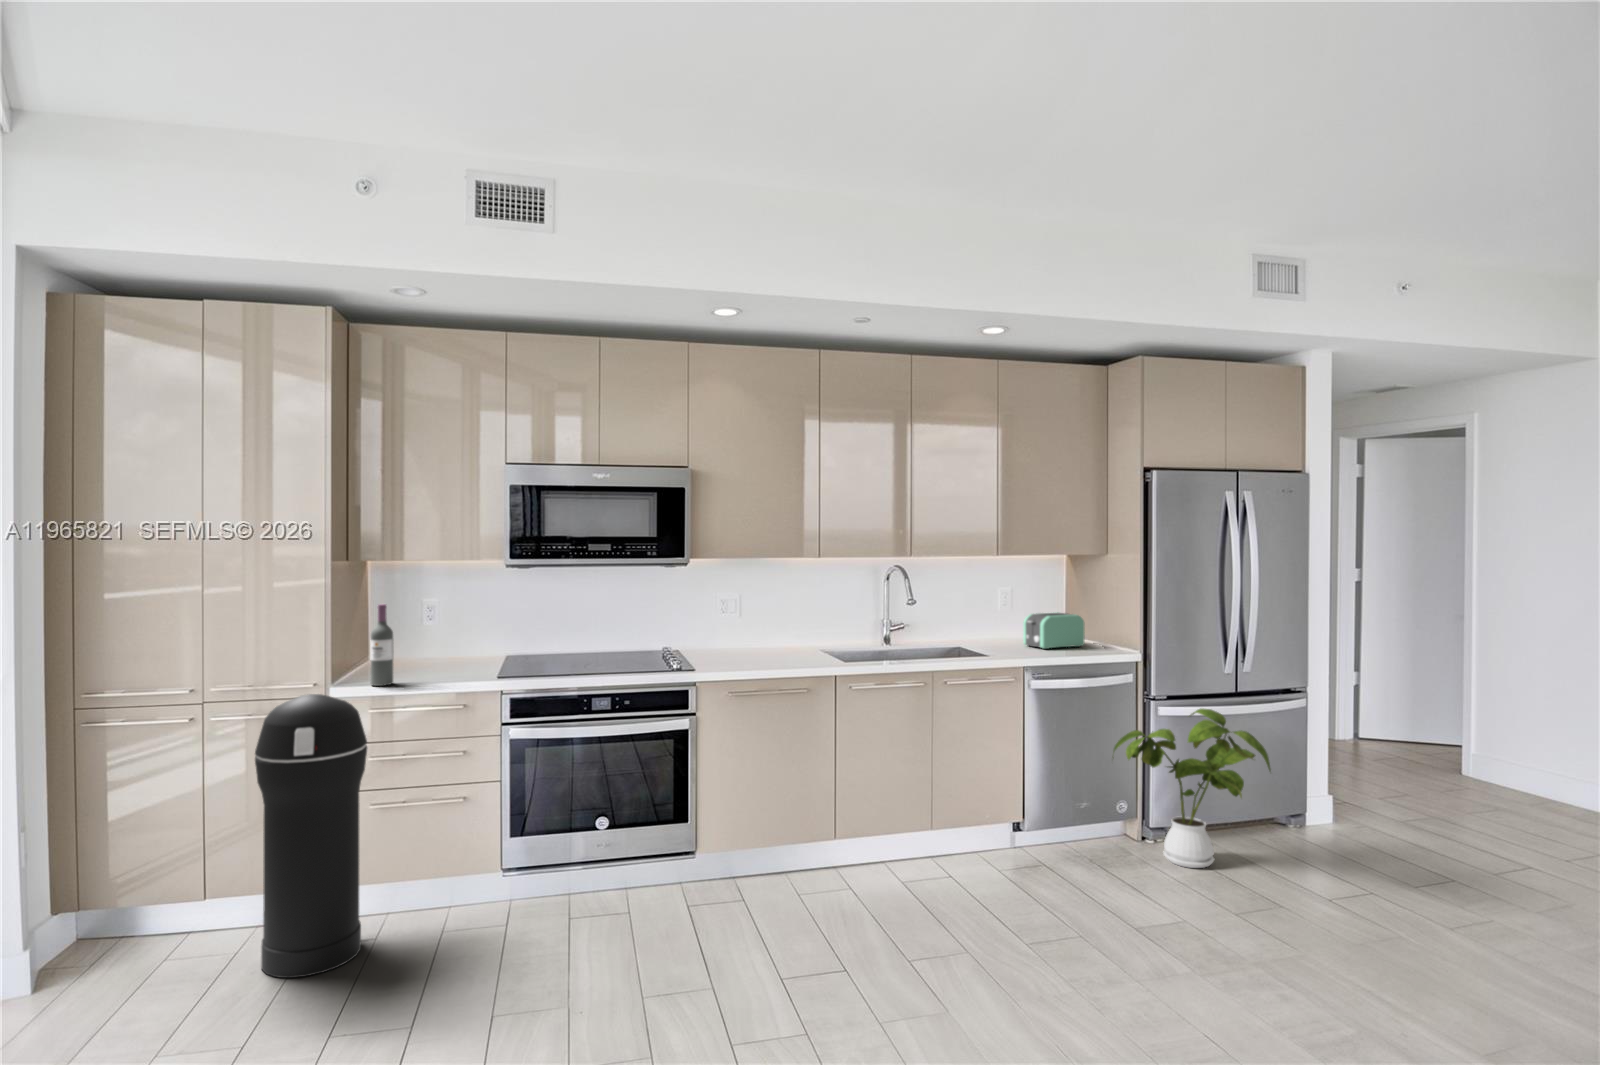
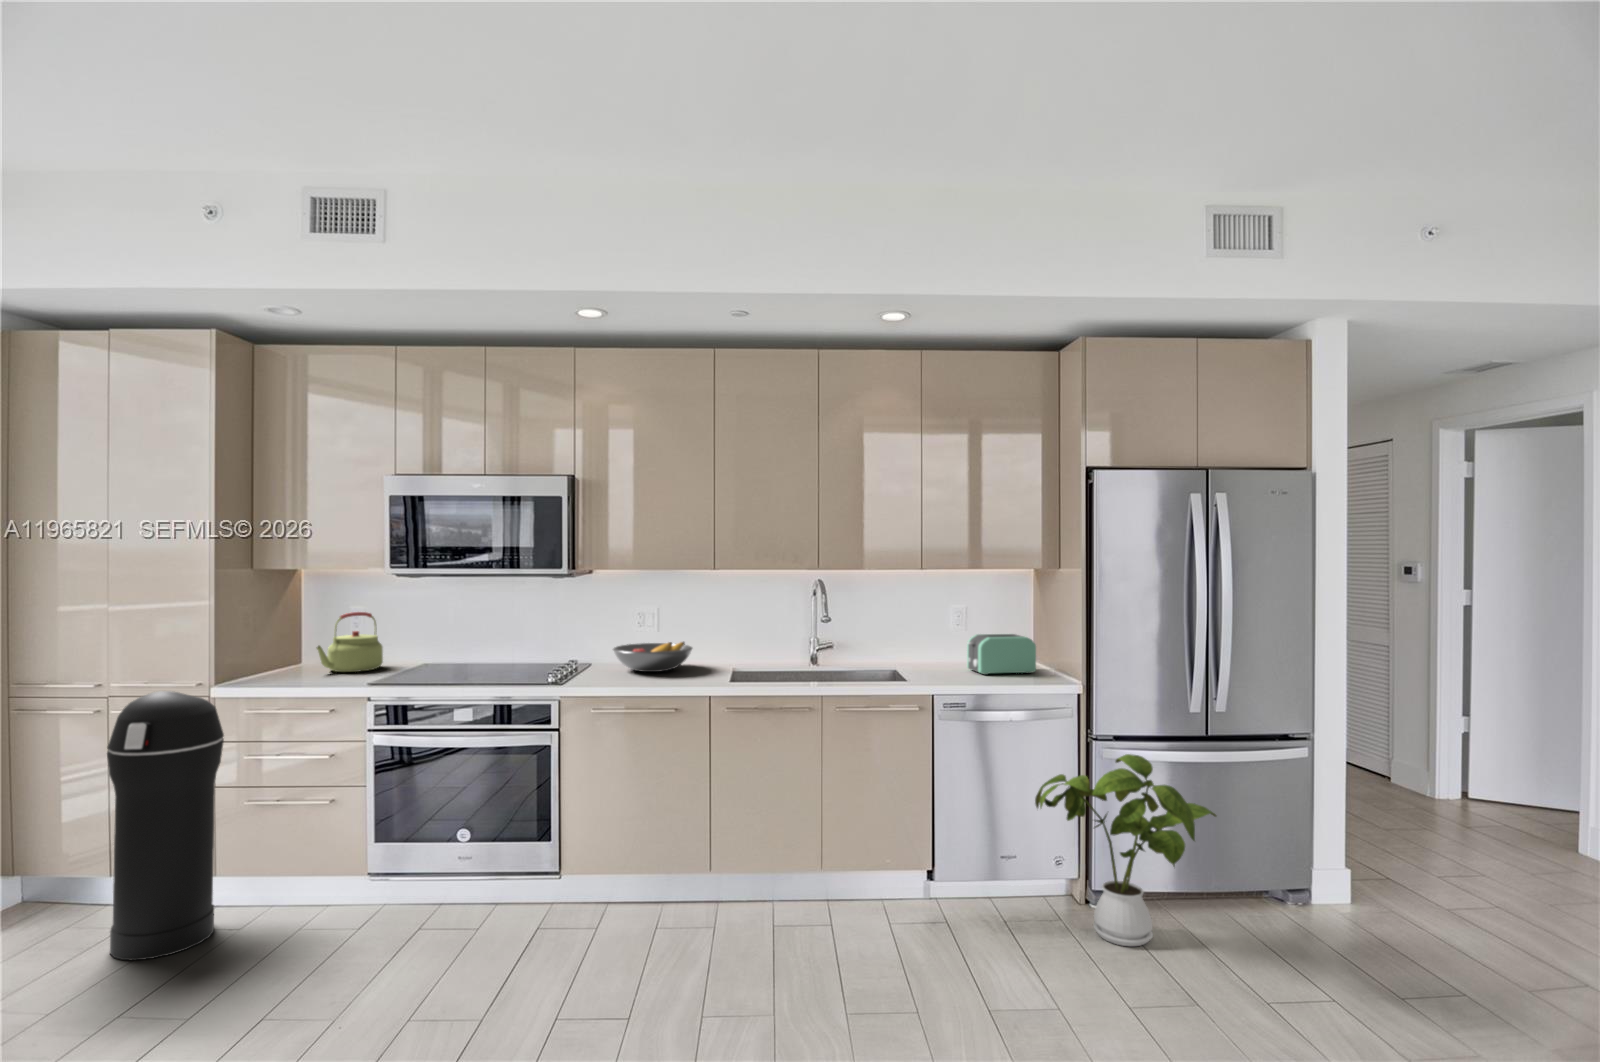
wine bottle: present [371,604,393,686] -> none [250,608,274,685]
kettle: none [419,607,475,670] -> present [317,612,383,672]
fruit bowl: none [712,628,789,658] -> present [613,642,692,672]

